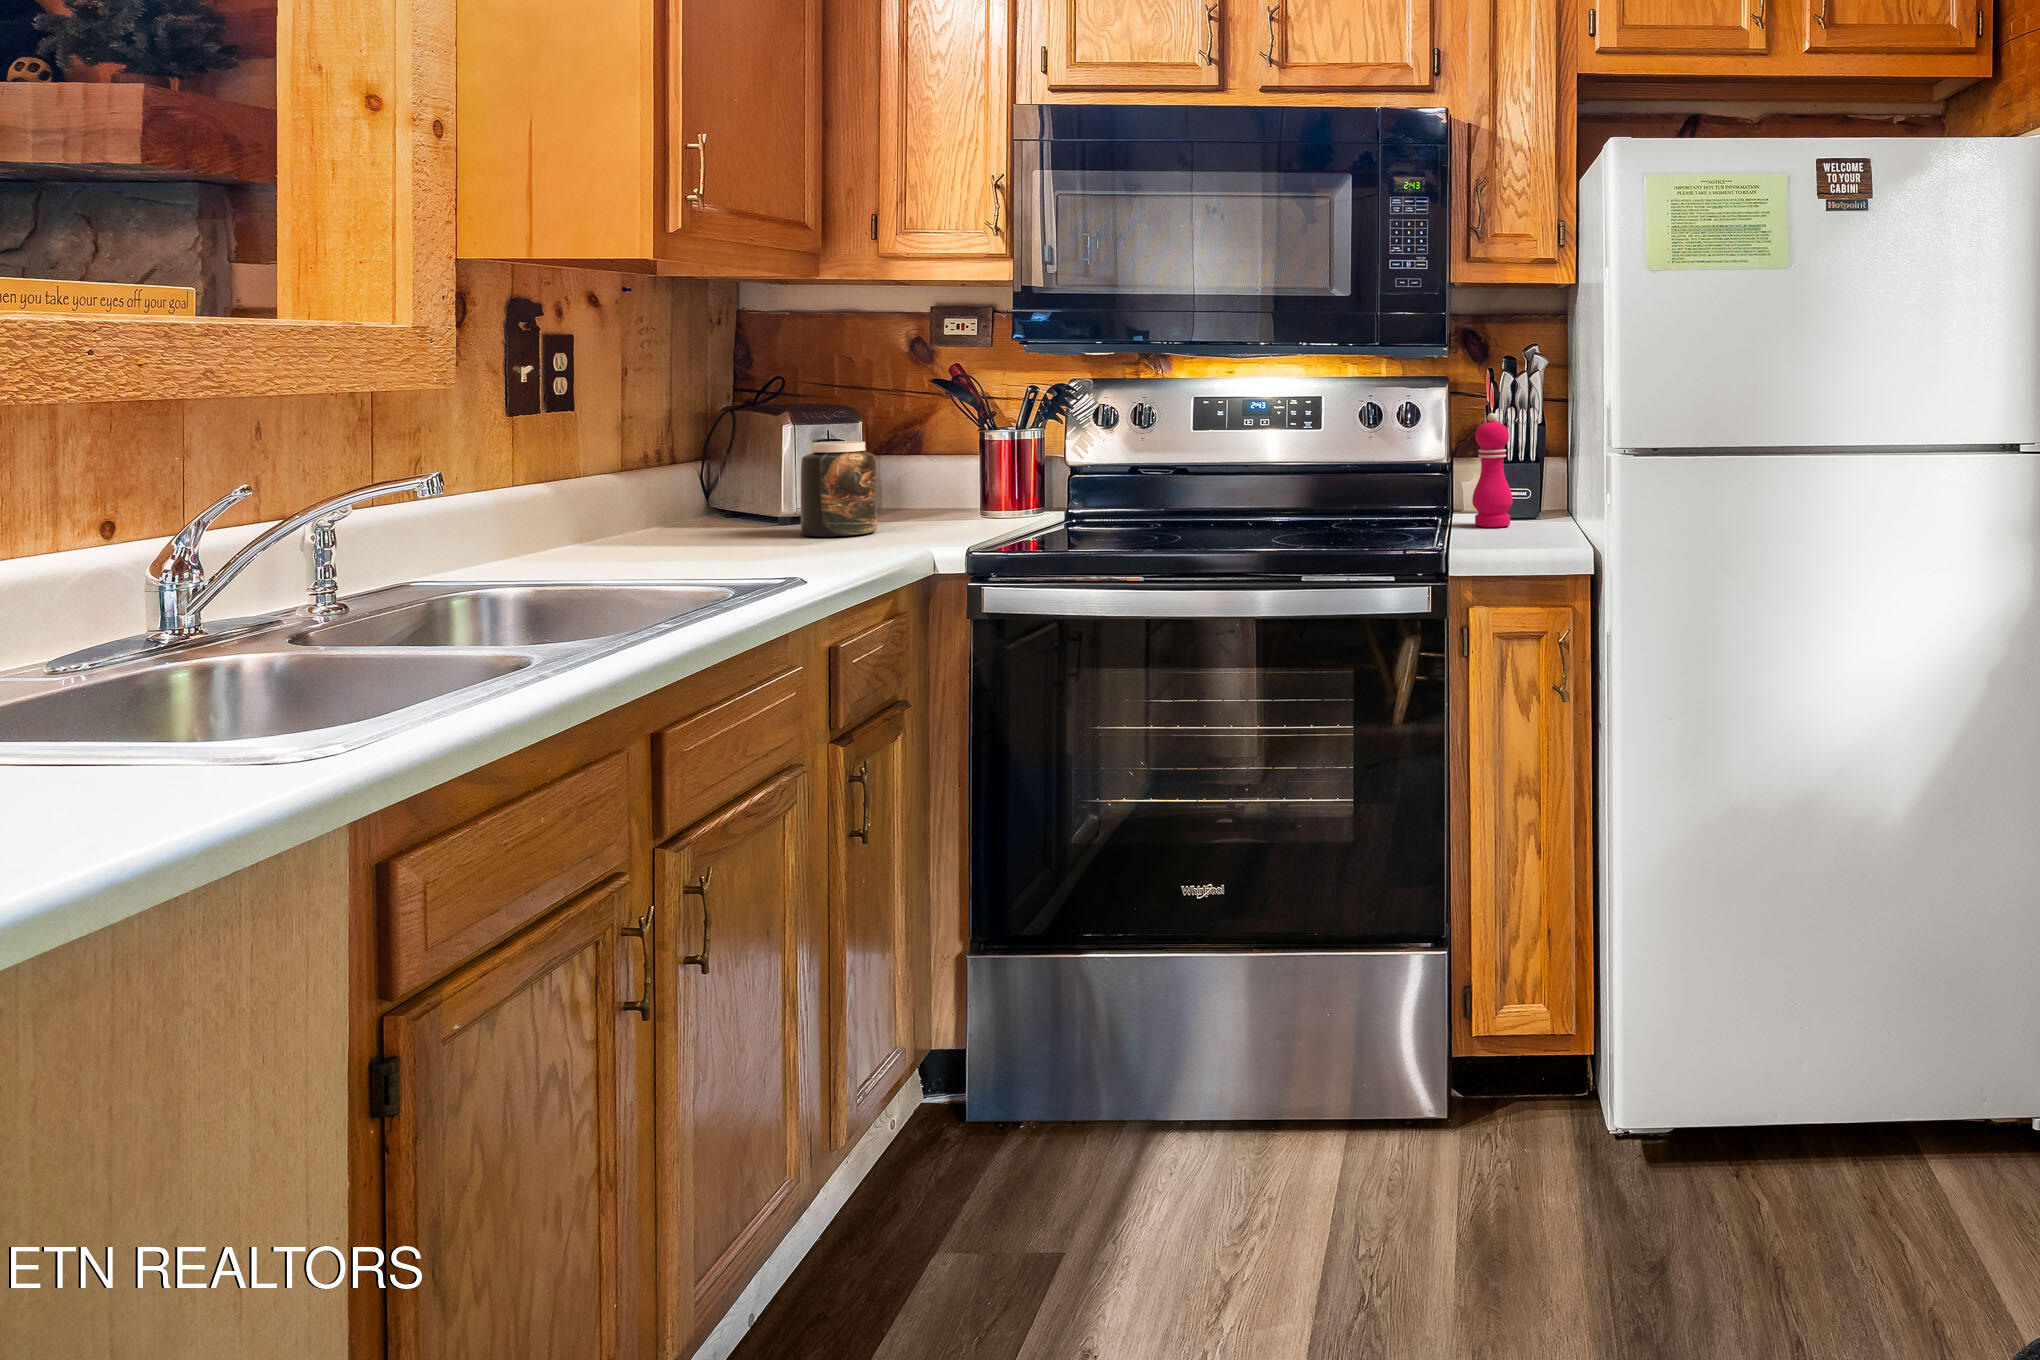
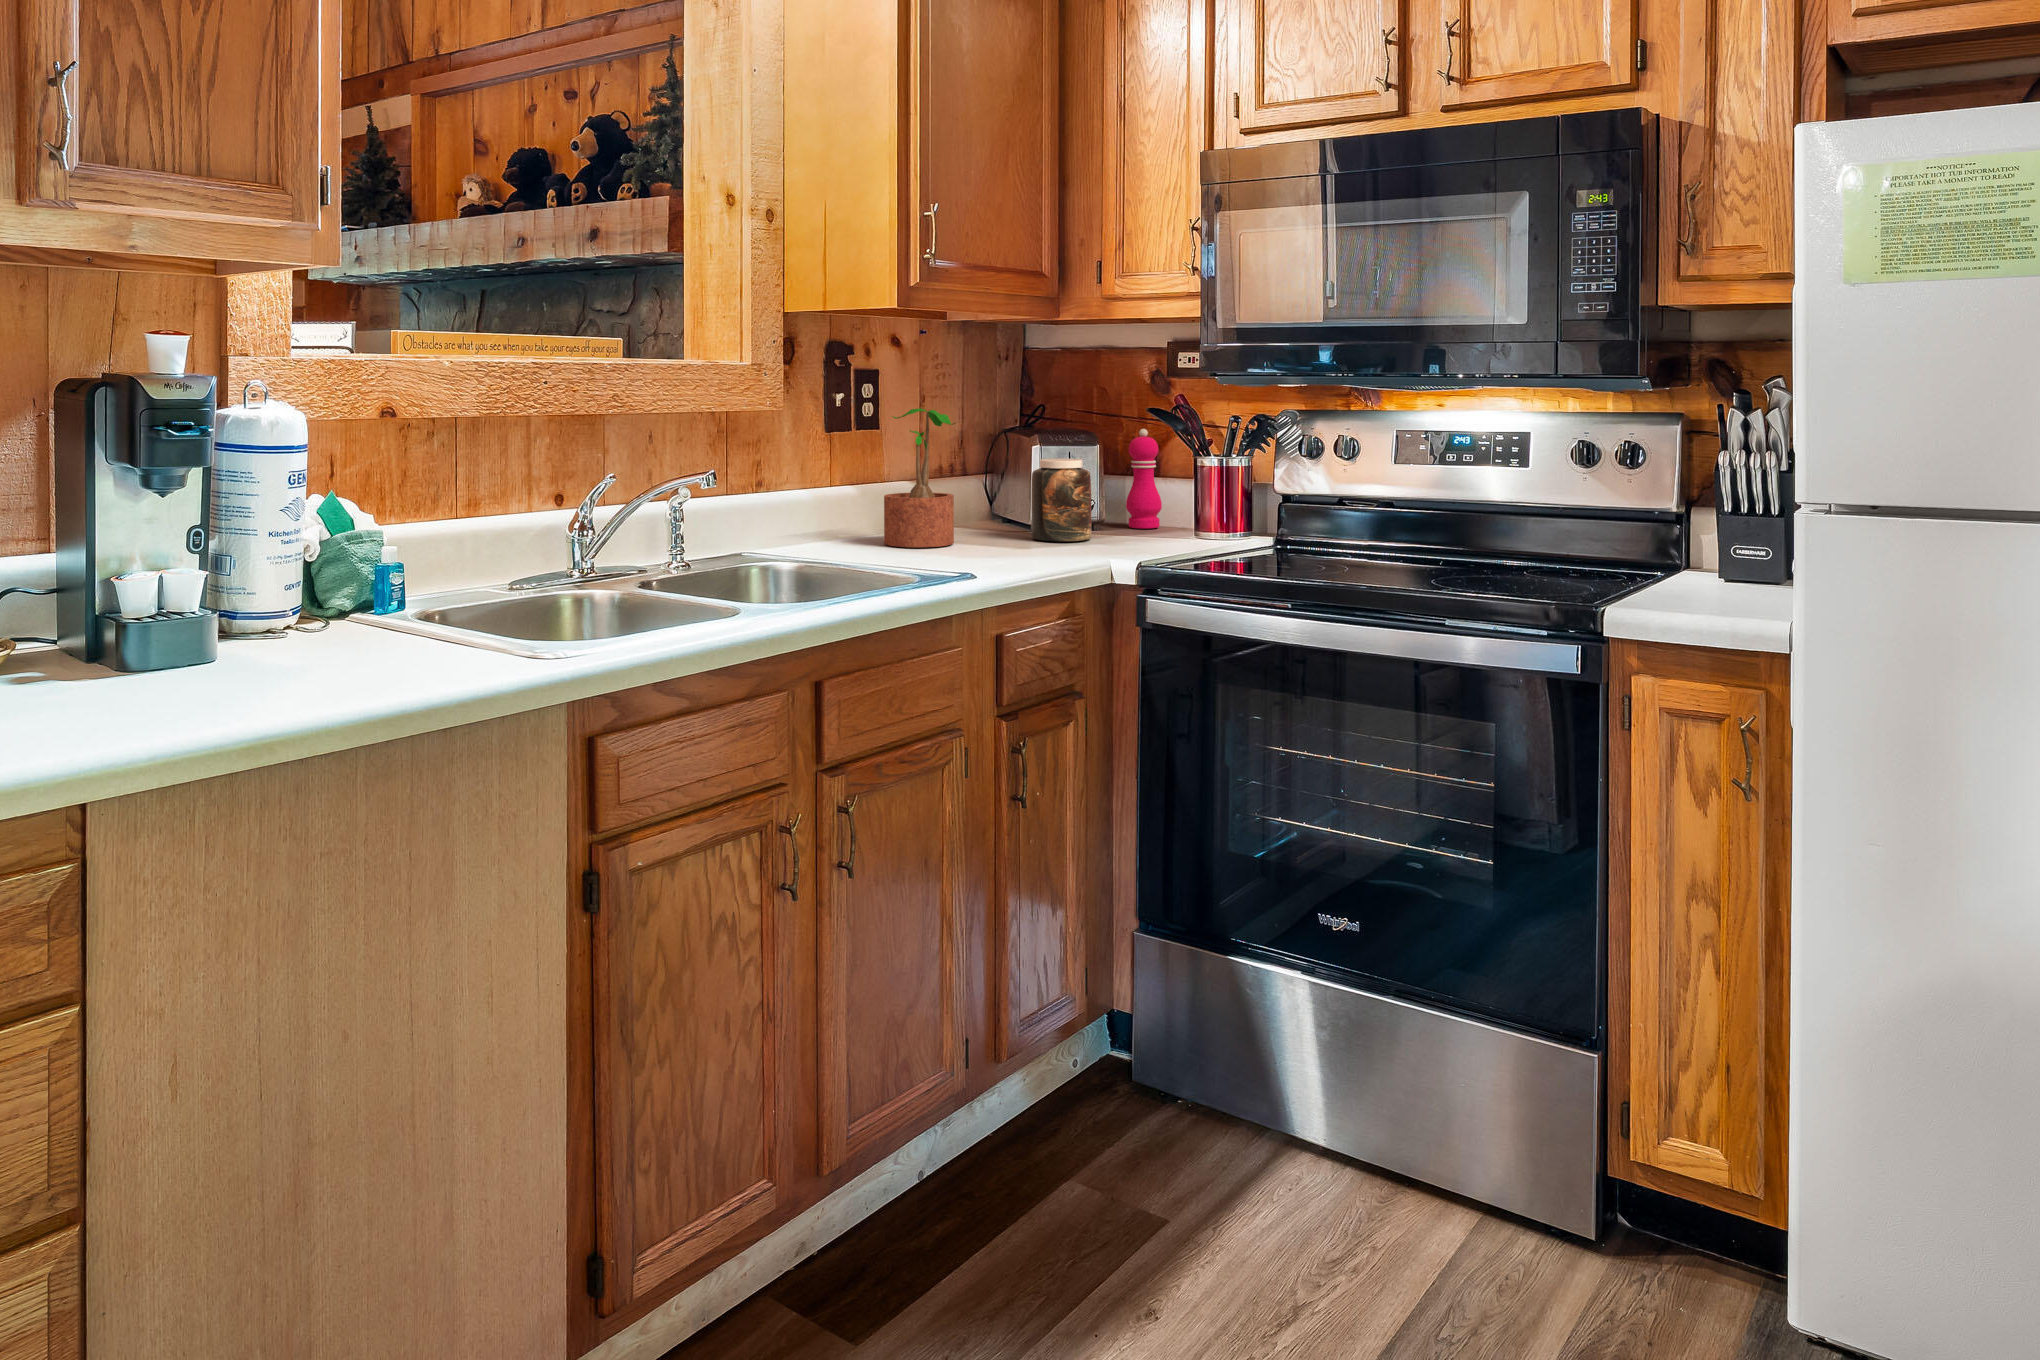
potted plant: none [609,385,716,558] -> present [884,408,955,547]
pepper mill: present [1472,413,1513,527] -> present [1126,429,1162,529]

